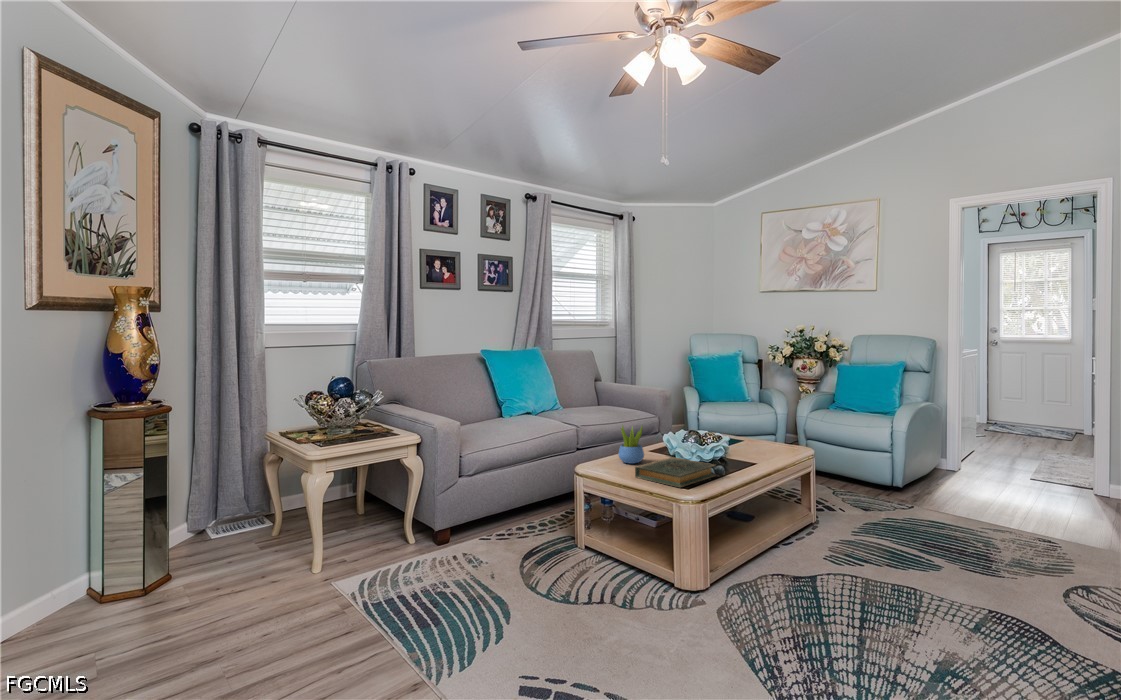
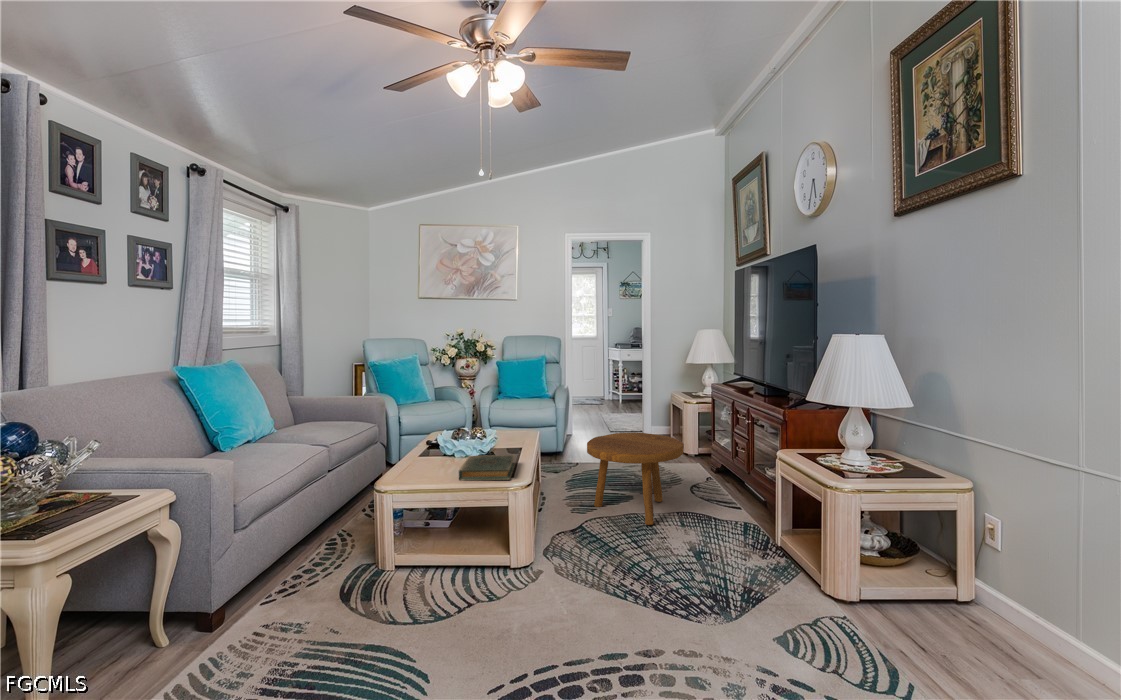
succulent plant: present [619,426,644,464] -> none [416,429,443,470]
footstool: none [844,468,1015,609] -> present [587,433,684,525]

